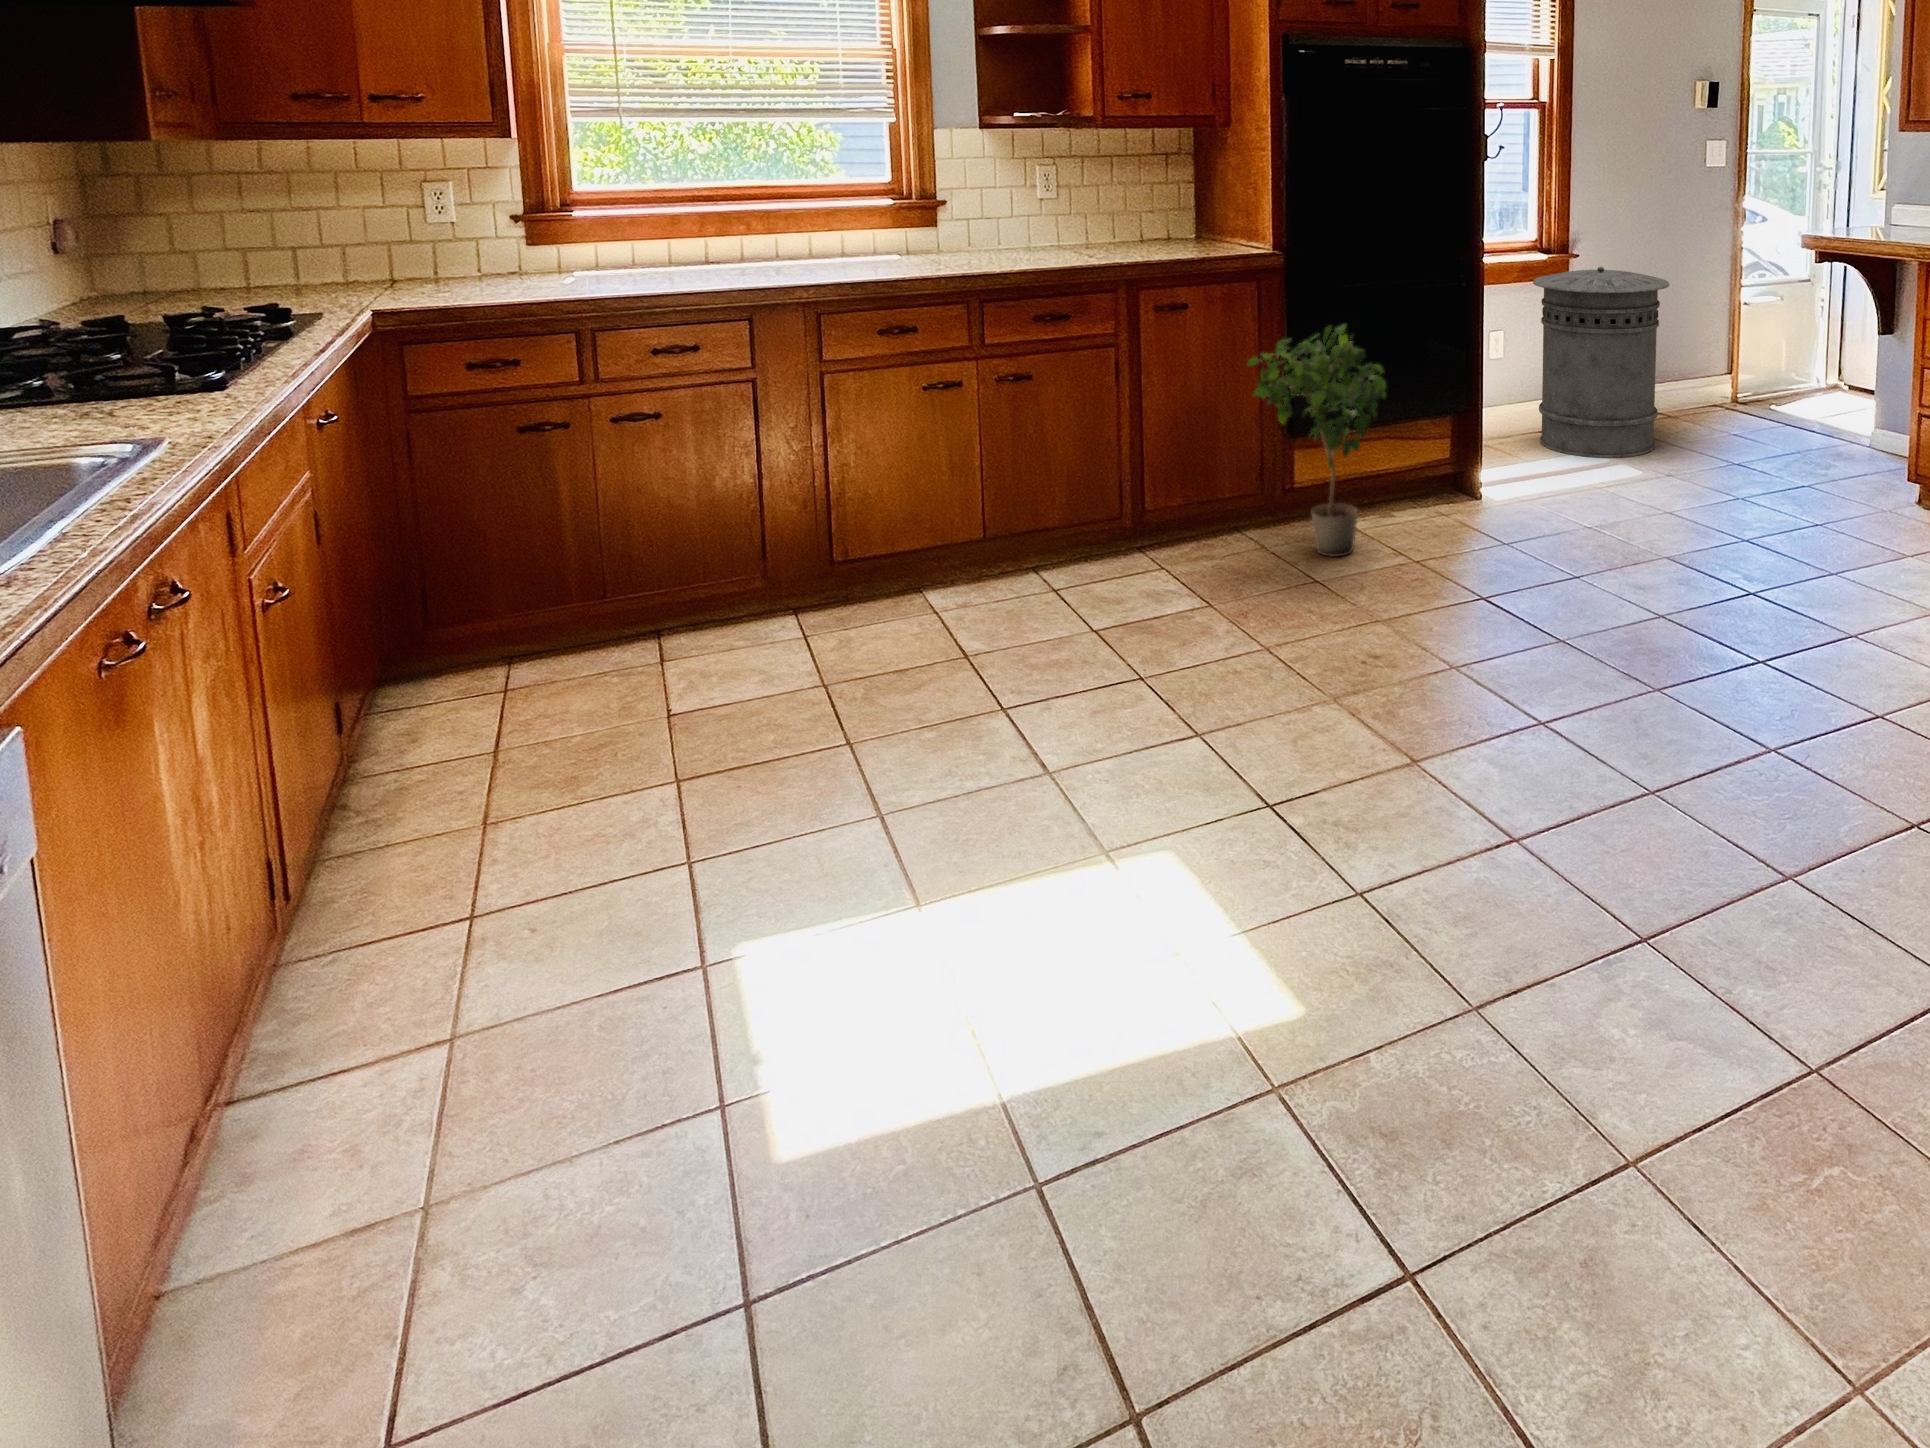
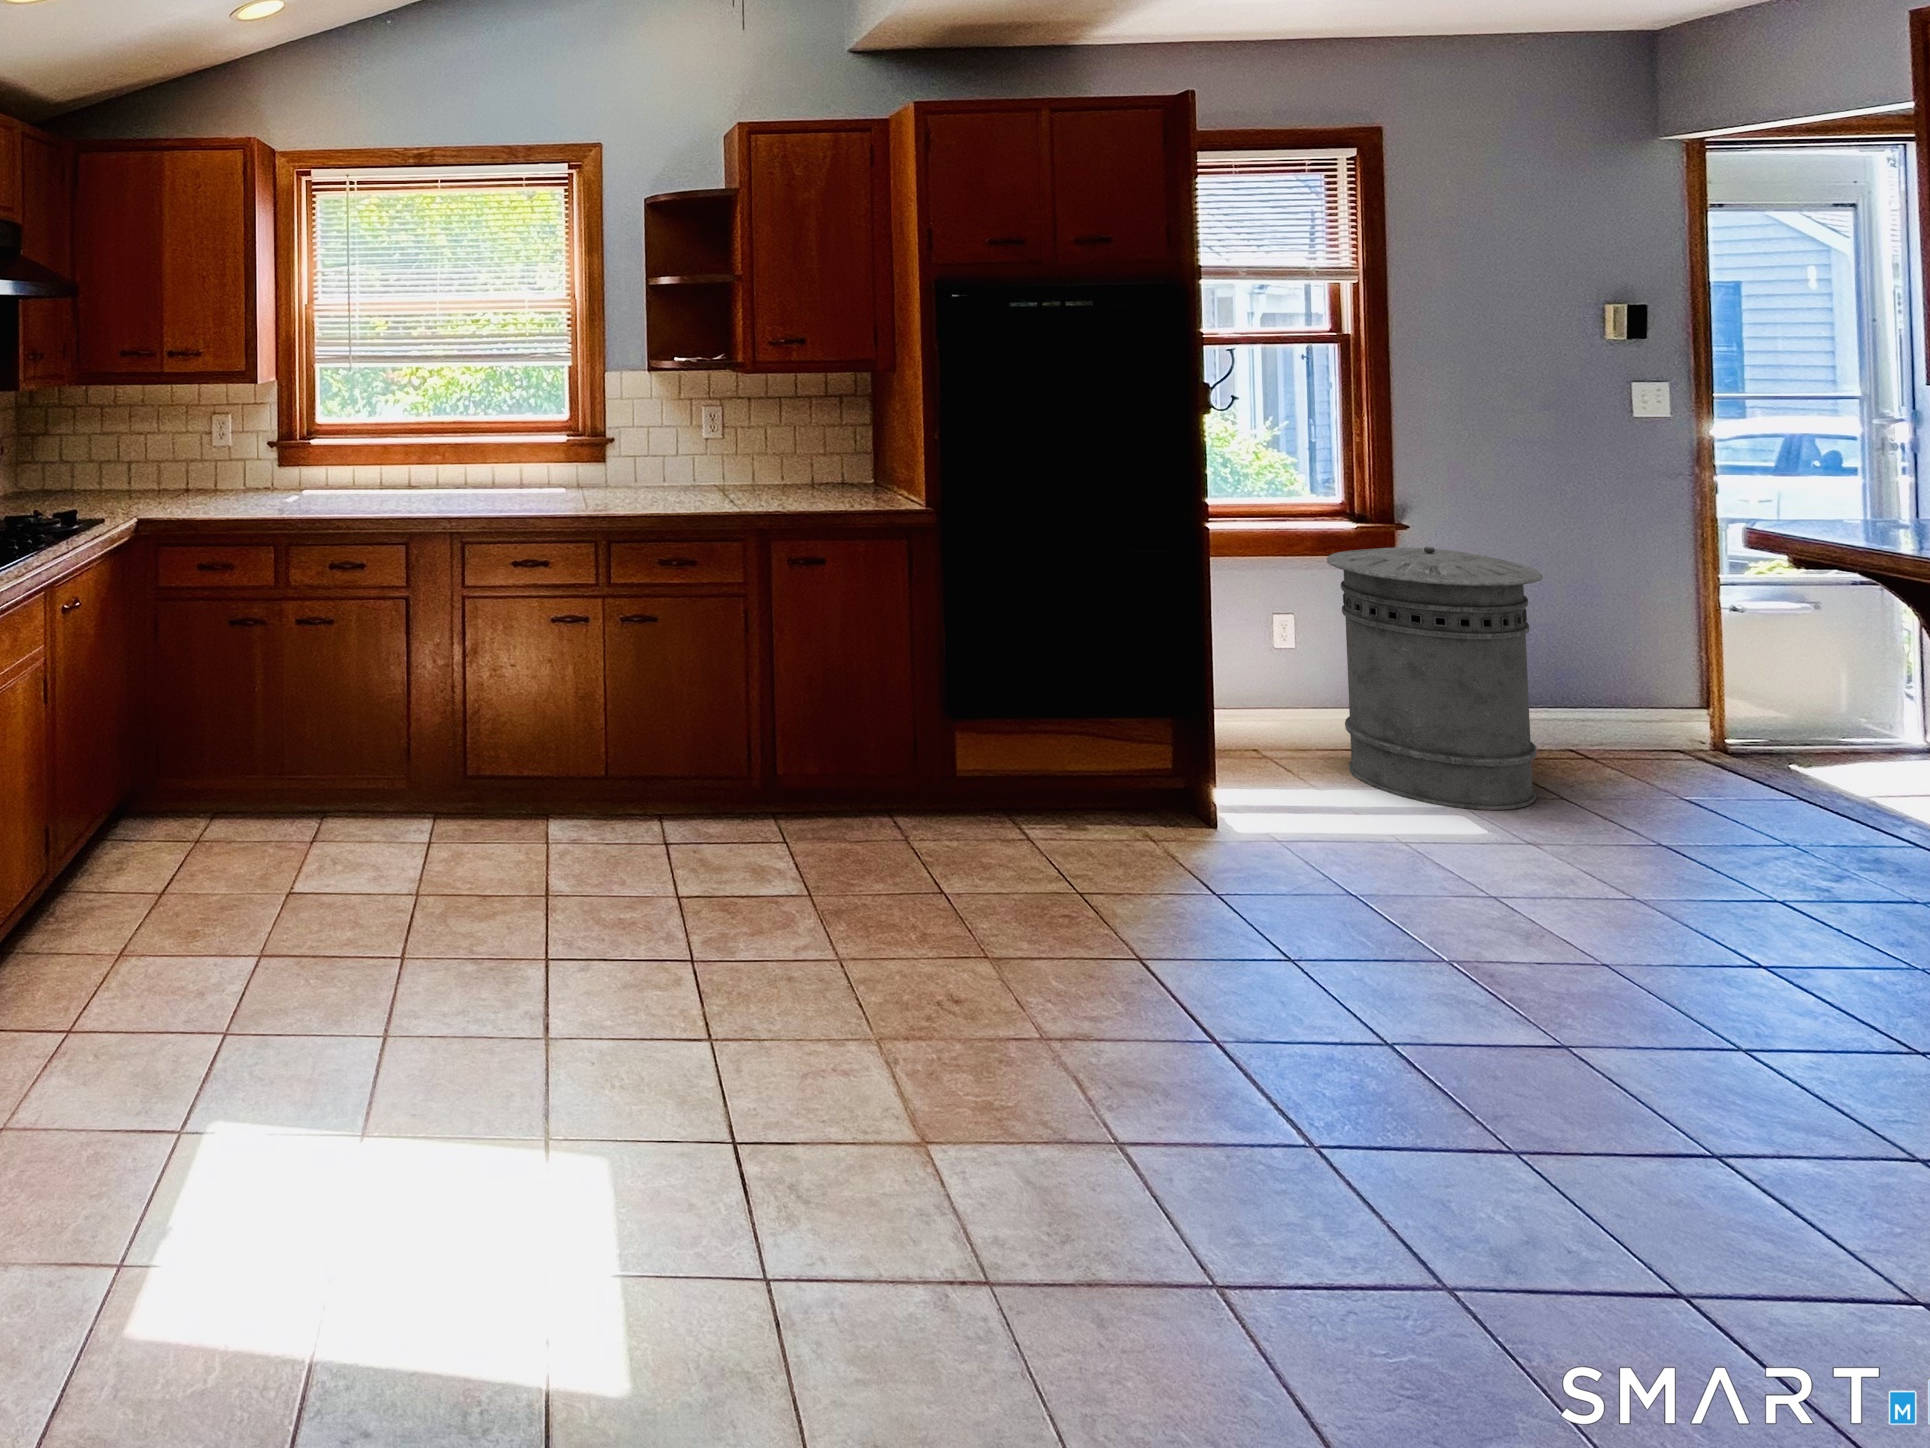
potted plant: present [1248,325,1386,557] -> none [870,595,1056,869]

